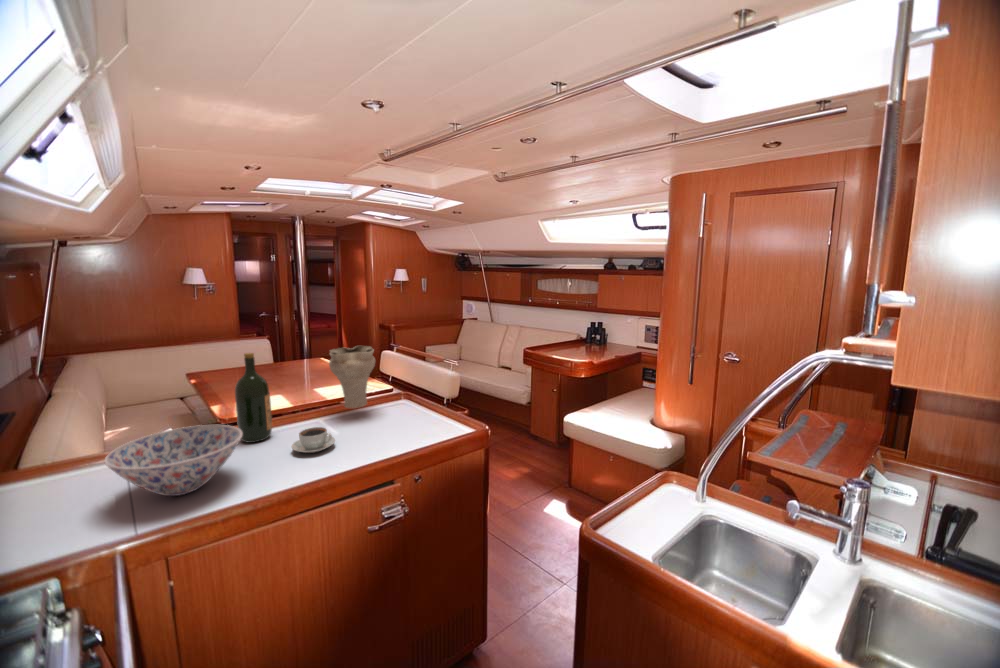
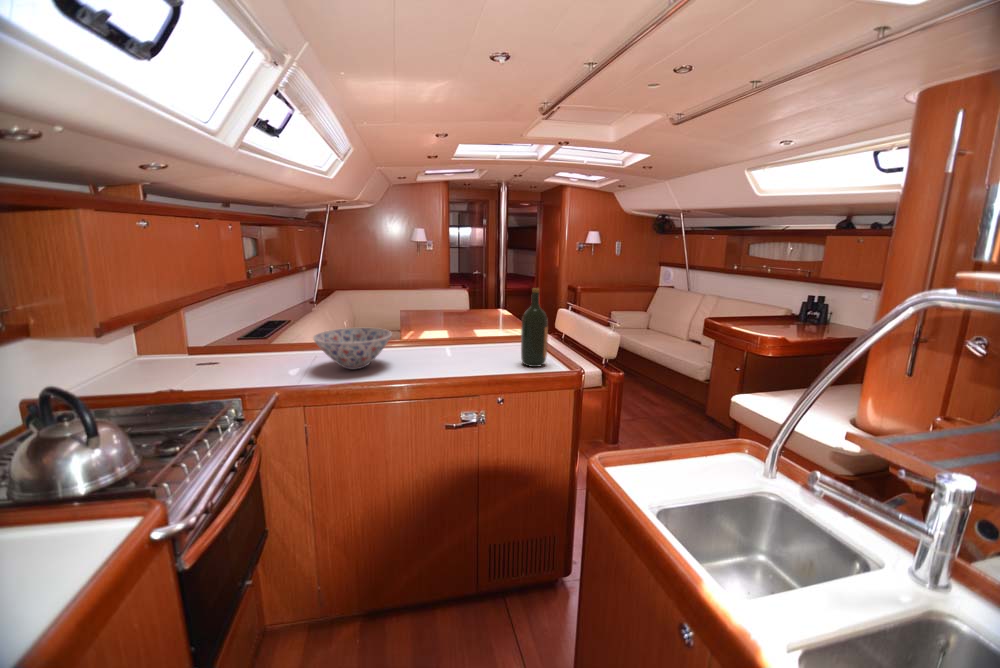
vase: present [329,346,375,408] -> none [466,286,513,340]
wine bottle: present [235,353,272,443] -> present [521,288,548,367]
coffee cup: present [292,427,335,453] -> none [428,344,460,362]

